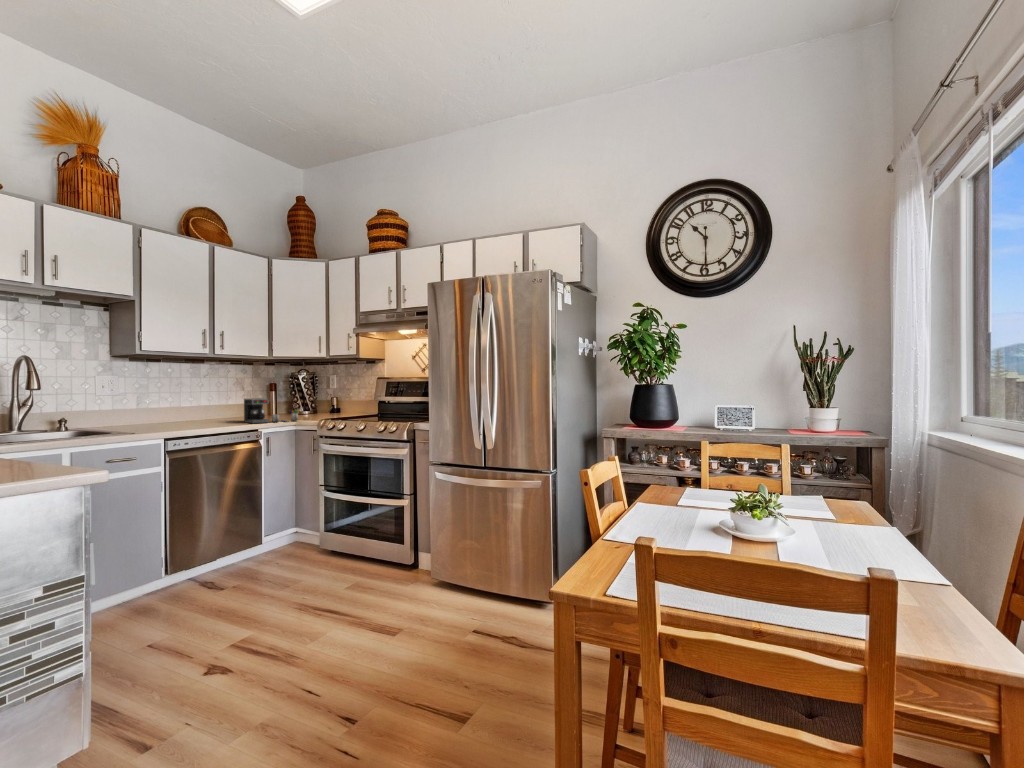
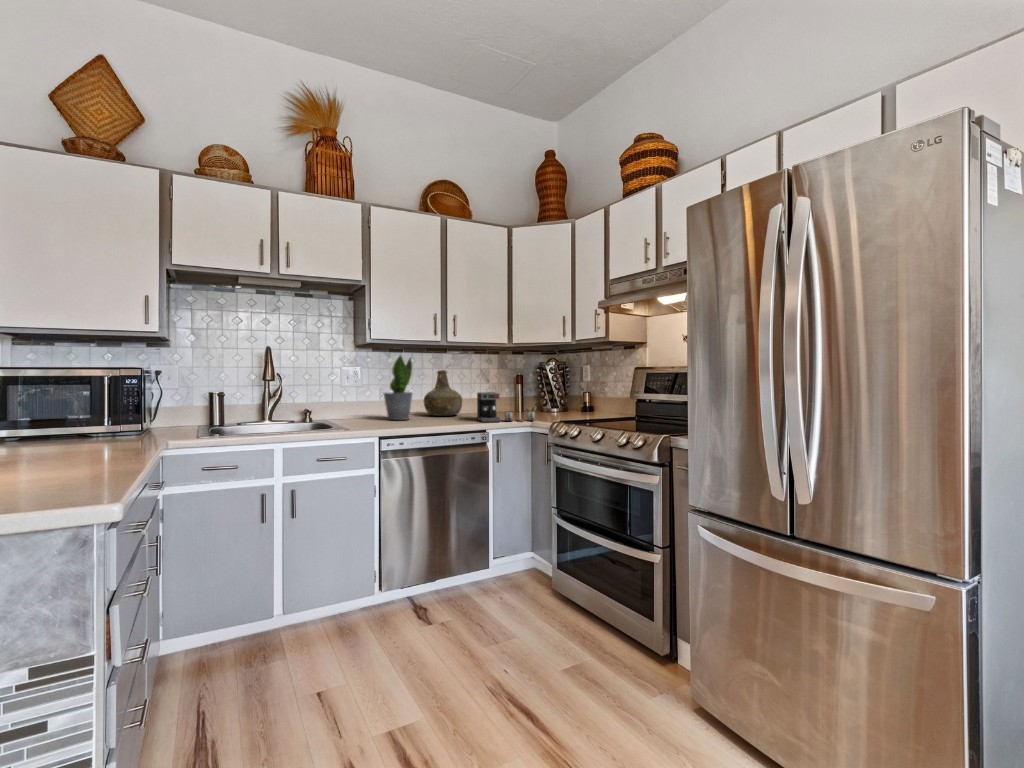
potted plant: none [148,365,181,426] -> present [384,355,412,420]
bottle: none [184,380,224,421] -> present [424,370,462,416]

